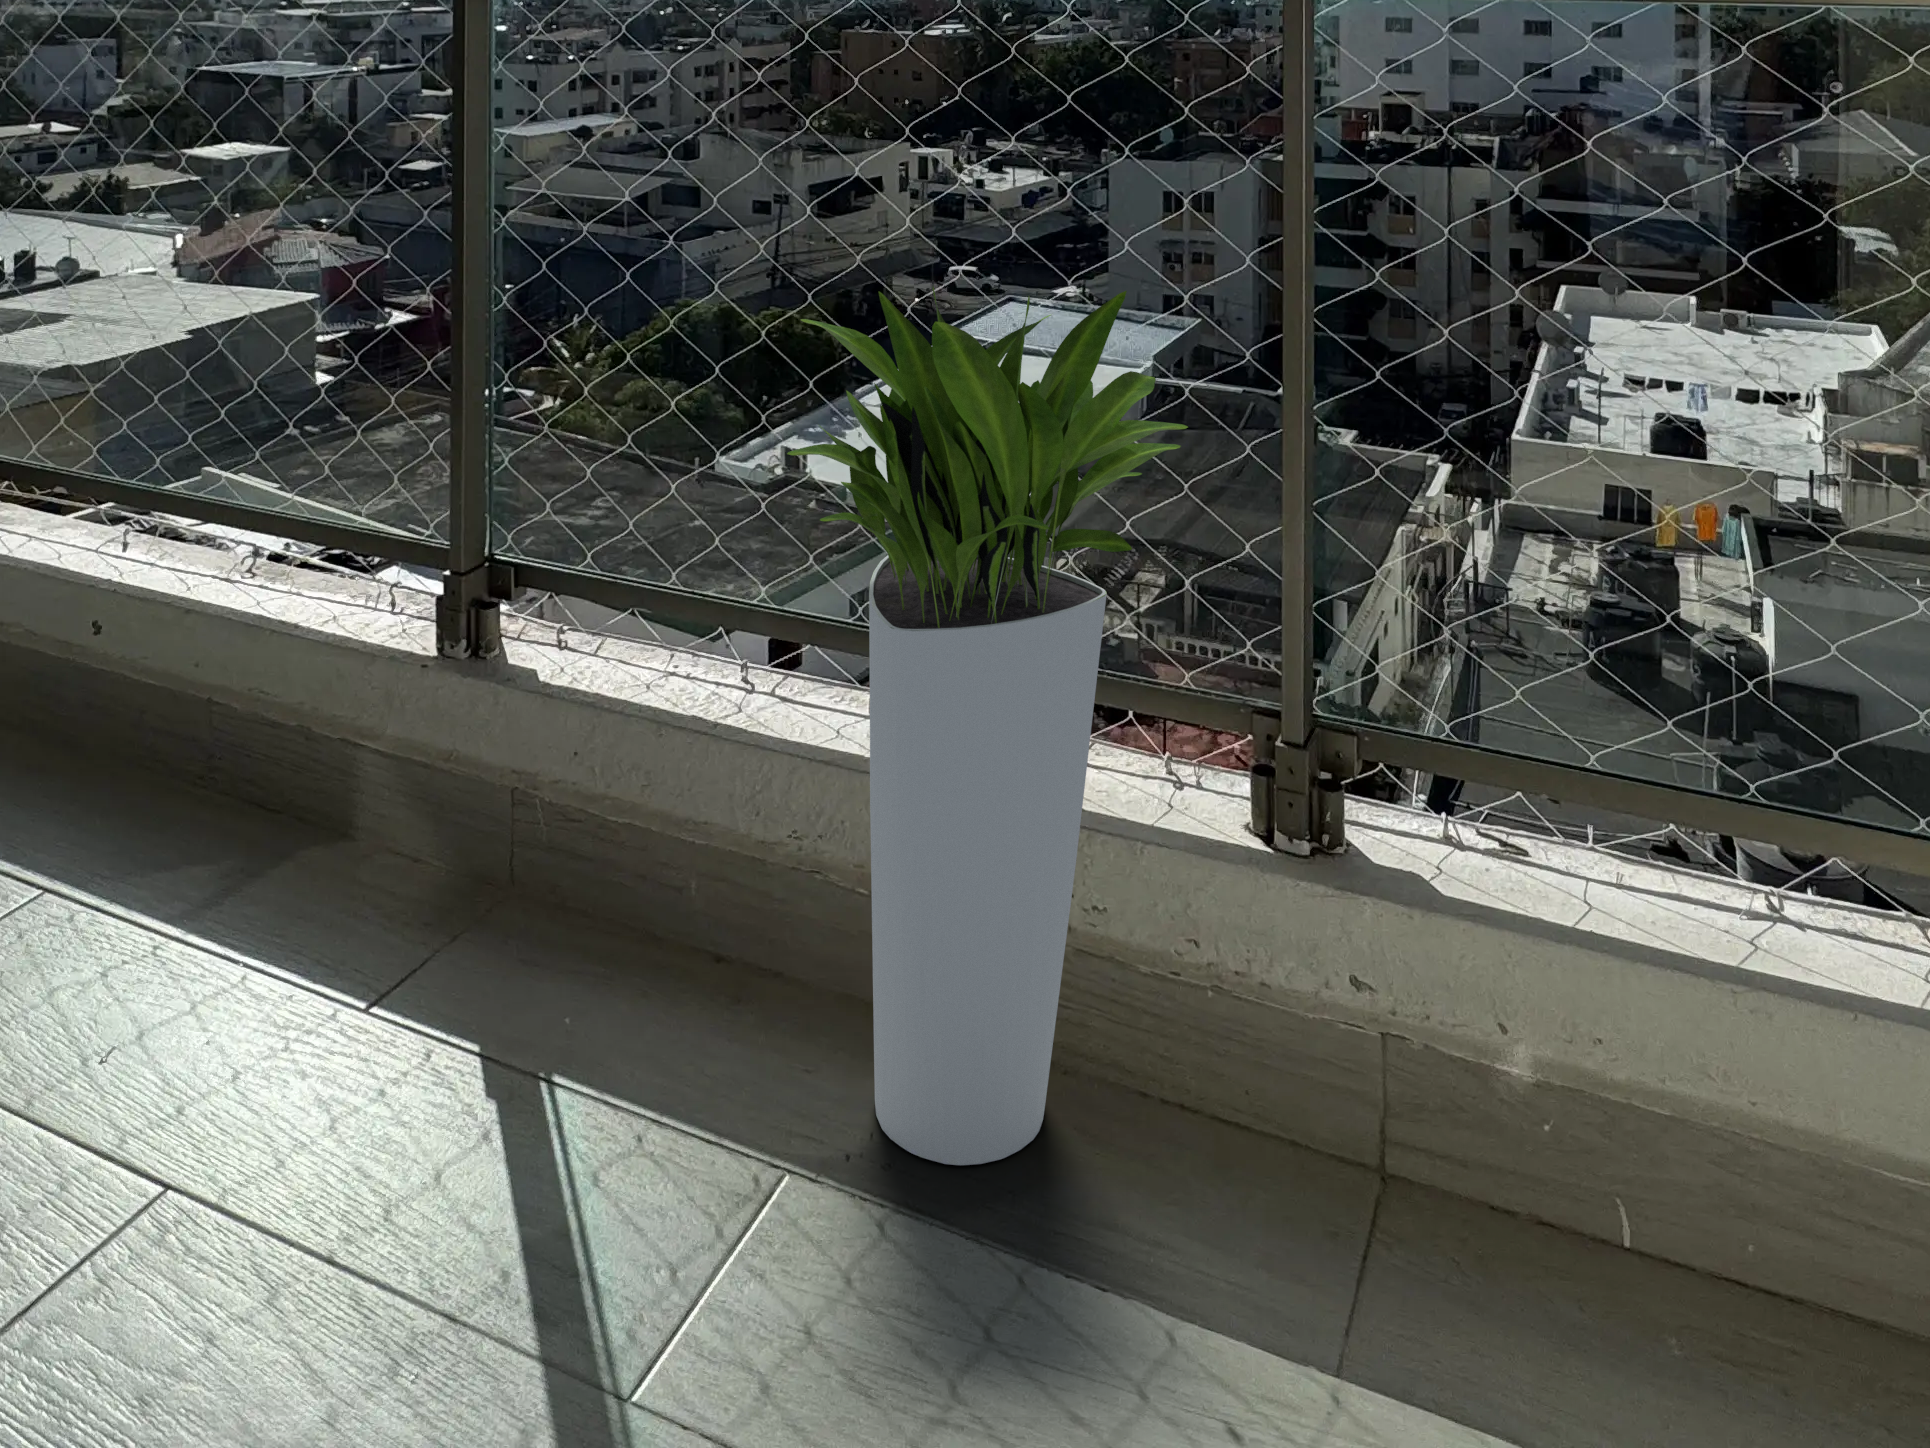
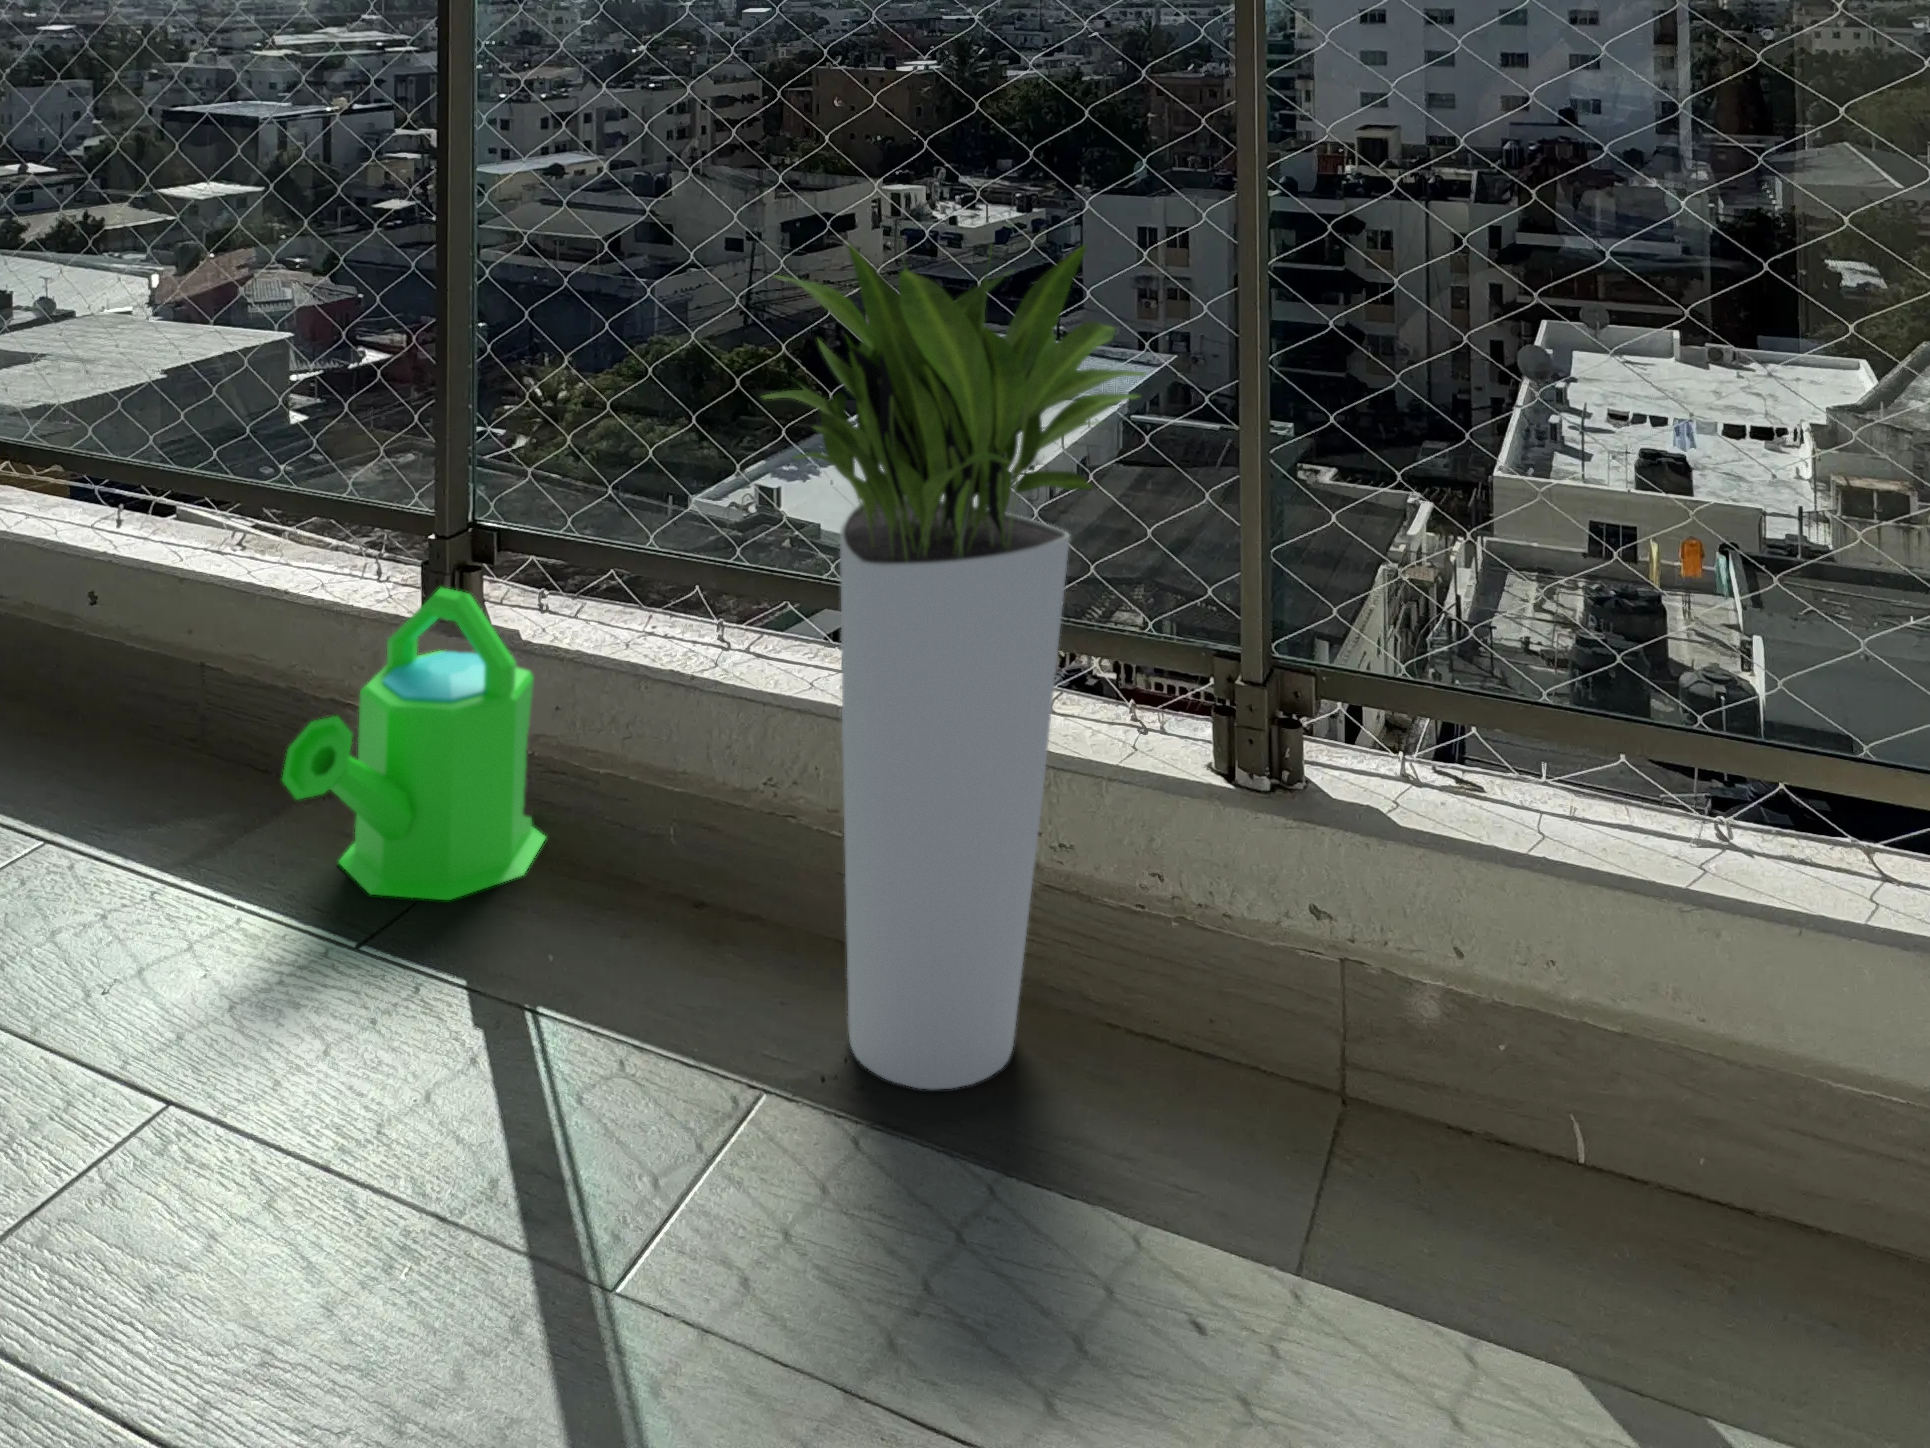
watering can: none [289,626,574,952] -> present [282,588,547,900]

